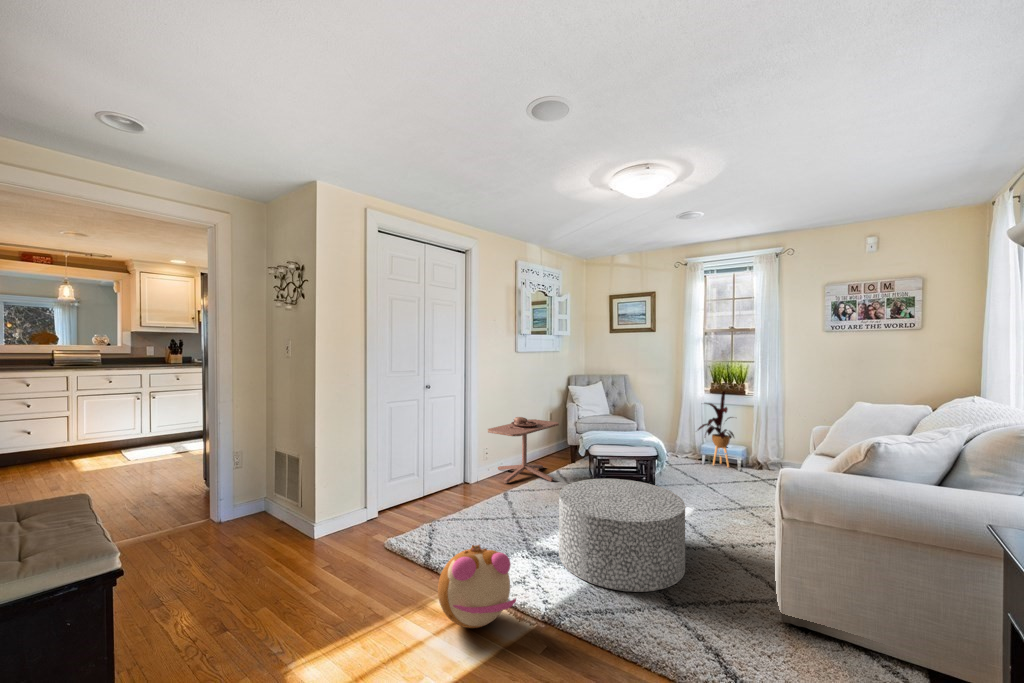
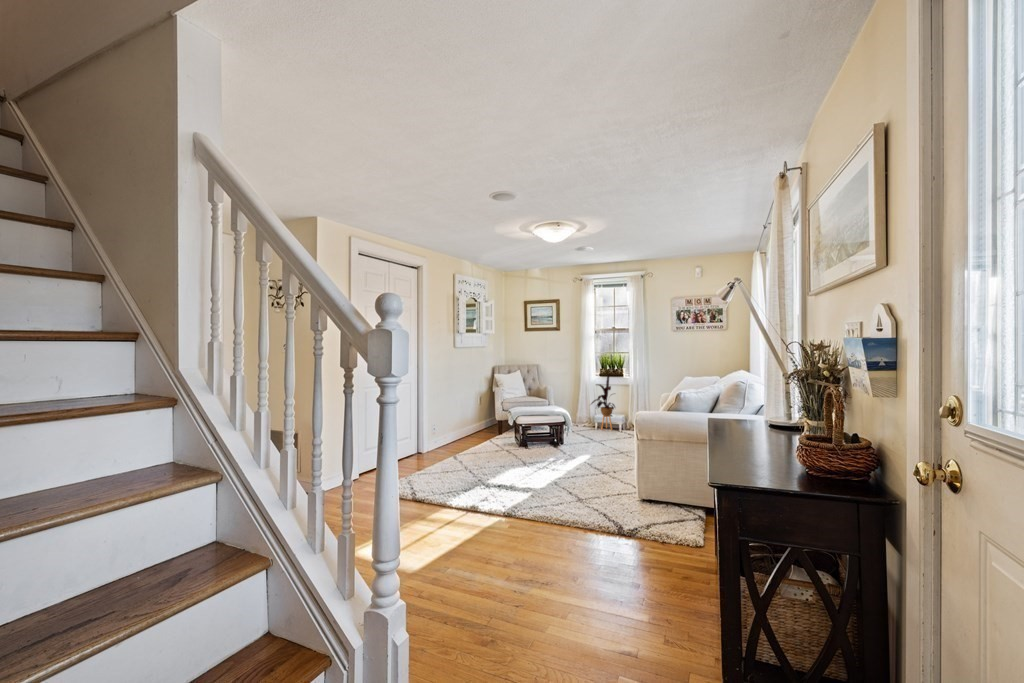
side table: present [488,417,559,483] -> none [438,399,491,450]
ottoman: present [559,479,685,592] -> none [508,433,586,492]
plush toy: present [438,545,516,628] -> none [447,467,496,513]

